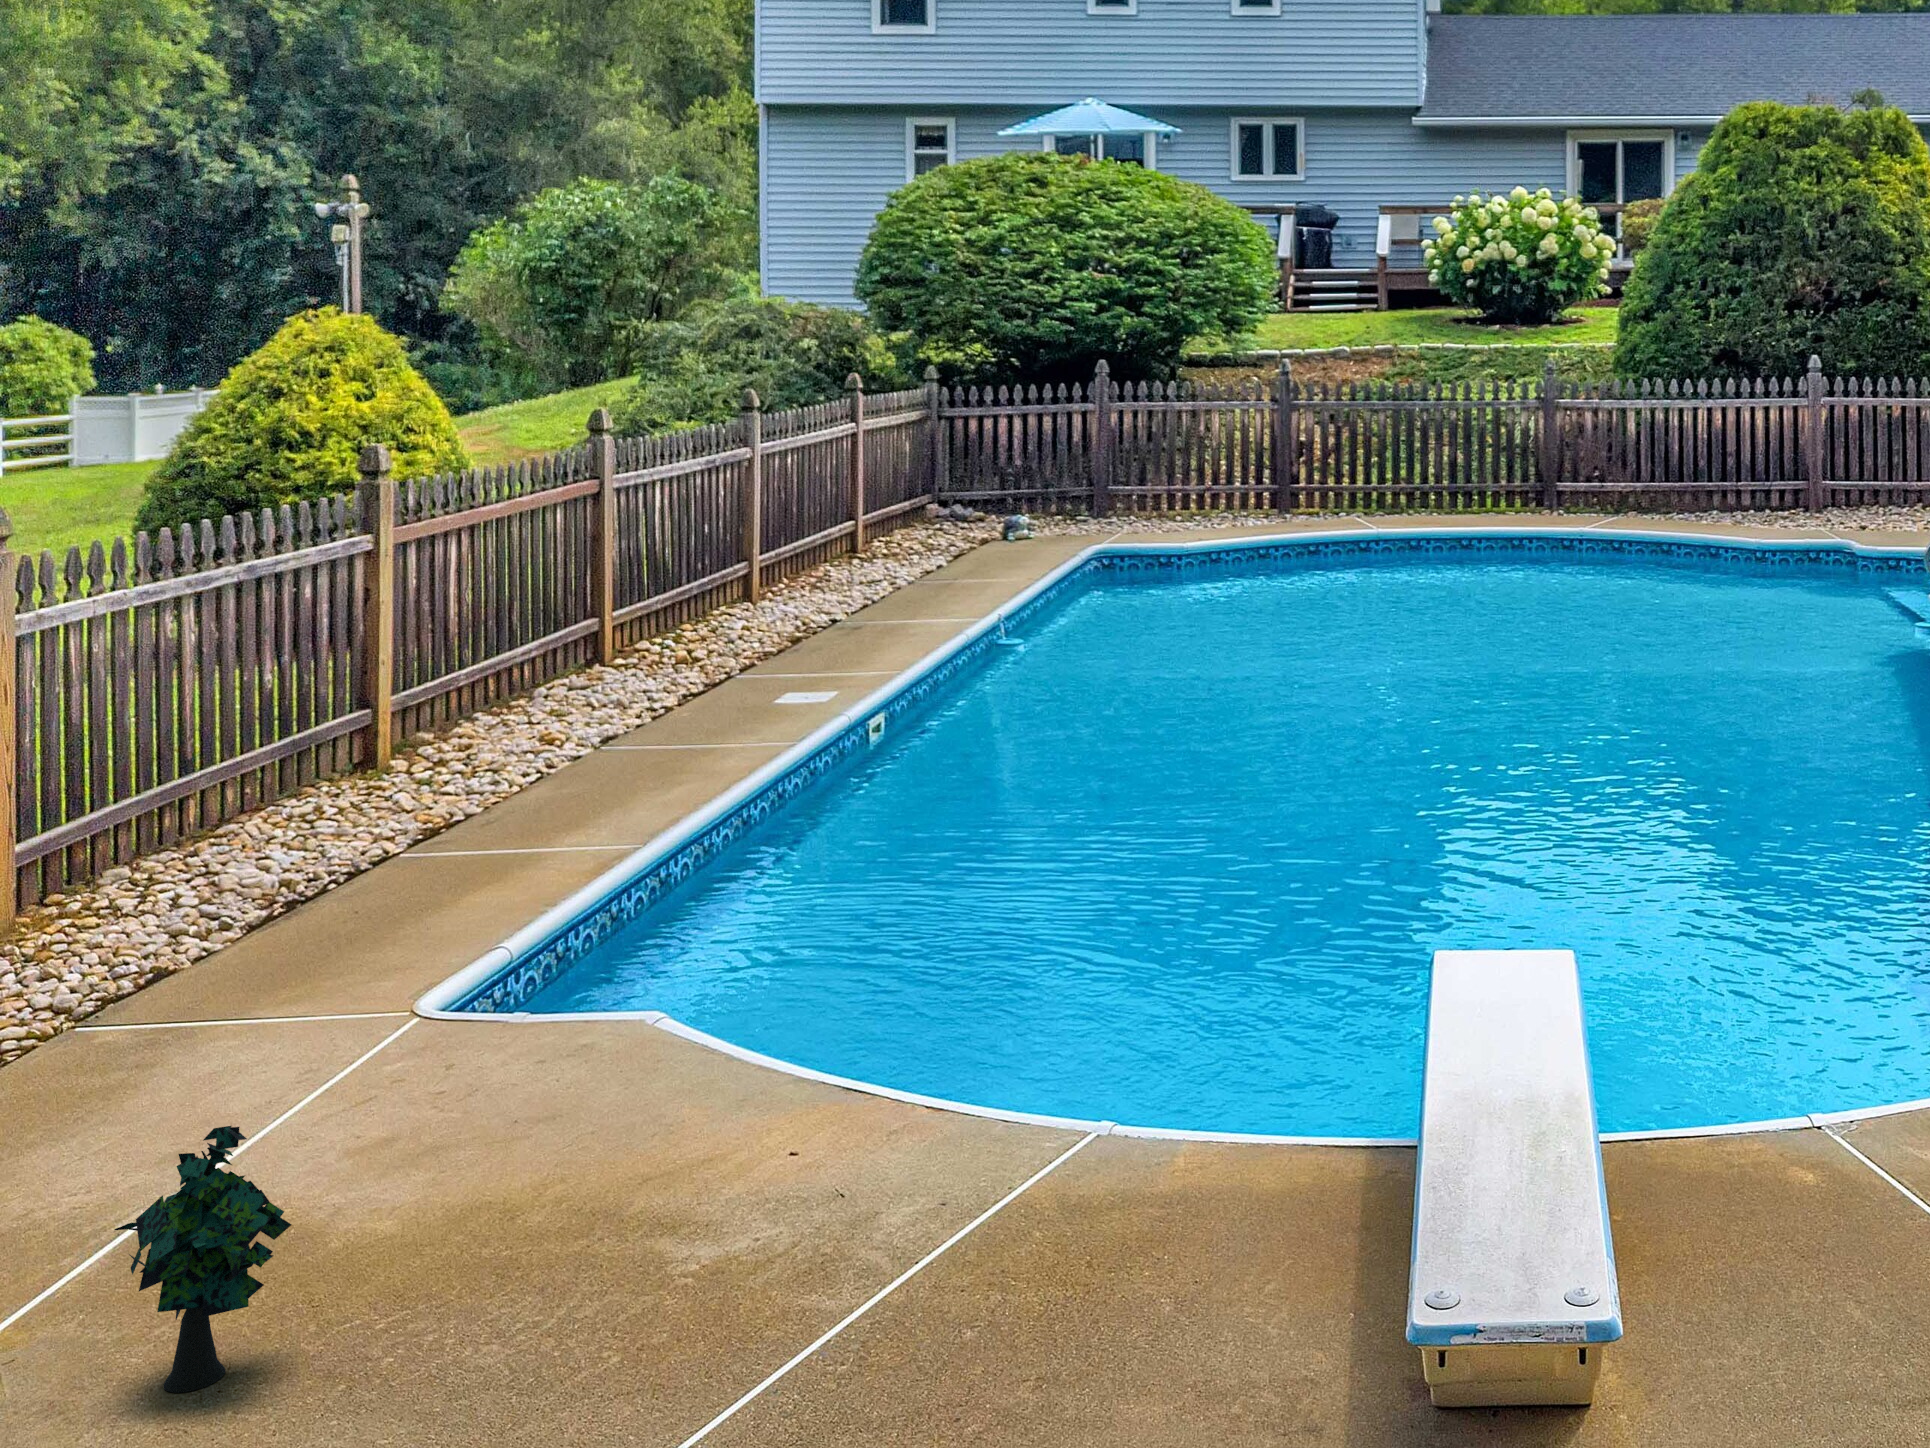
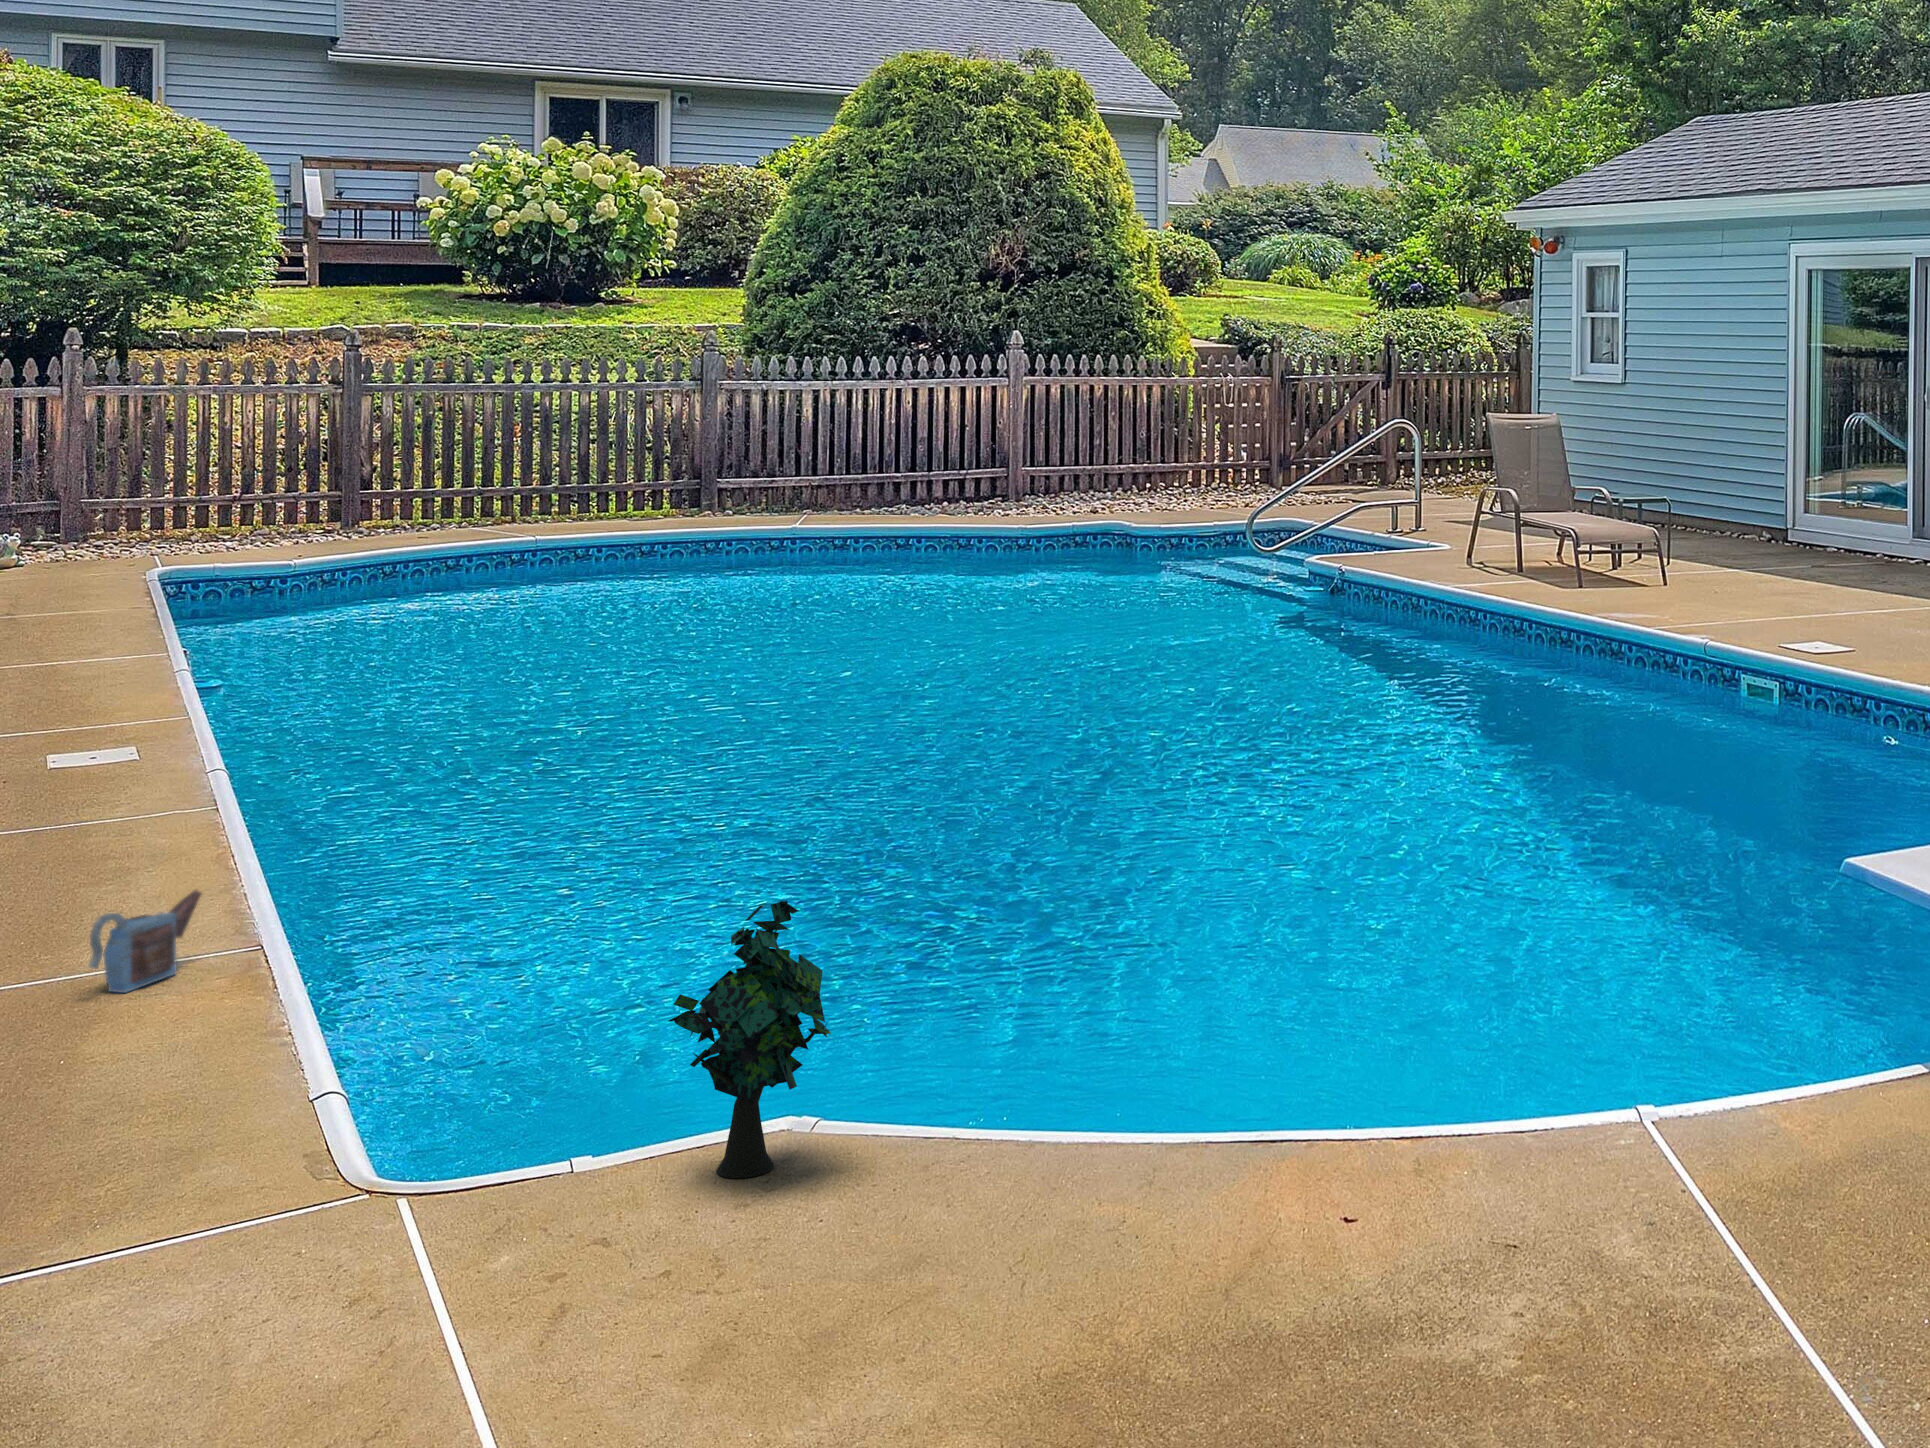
watering can: none [246,942,378,1029] -> present [89,890,201,993]

